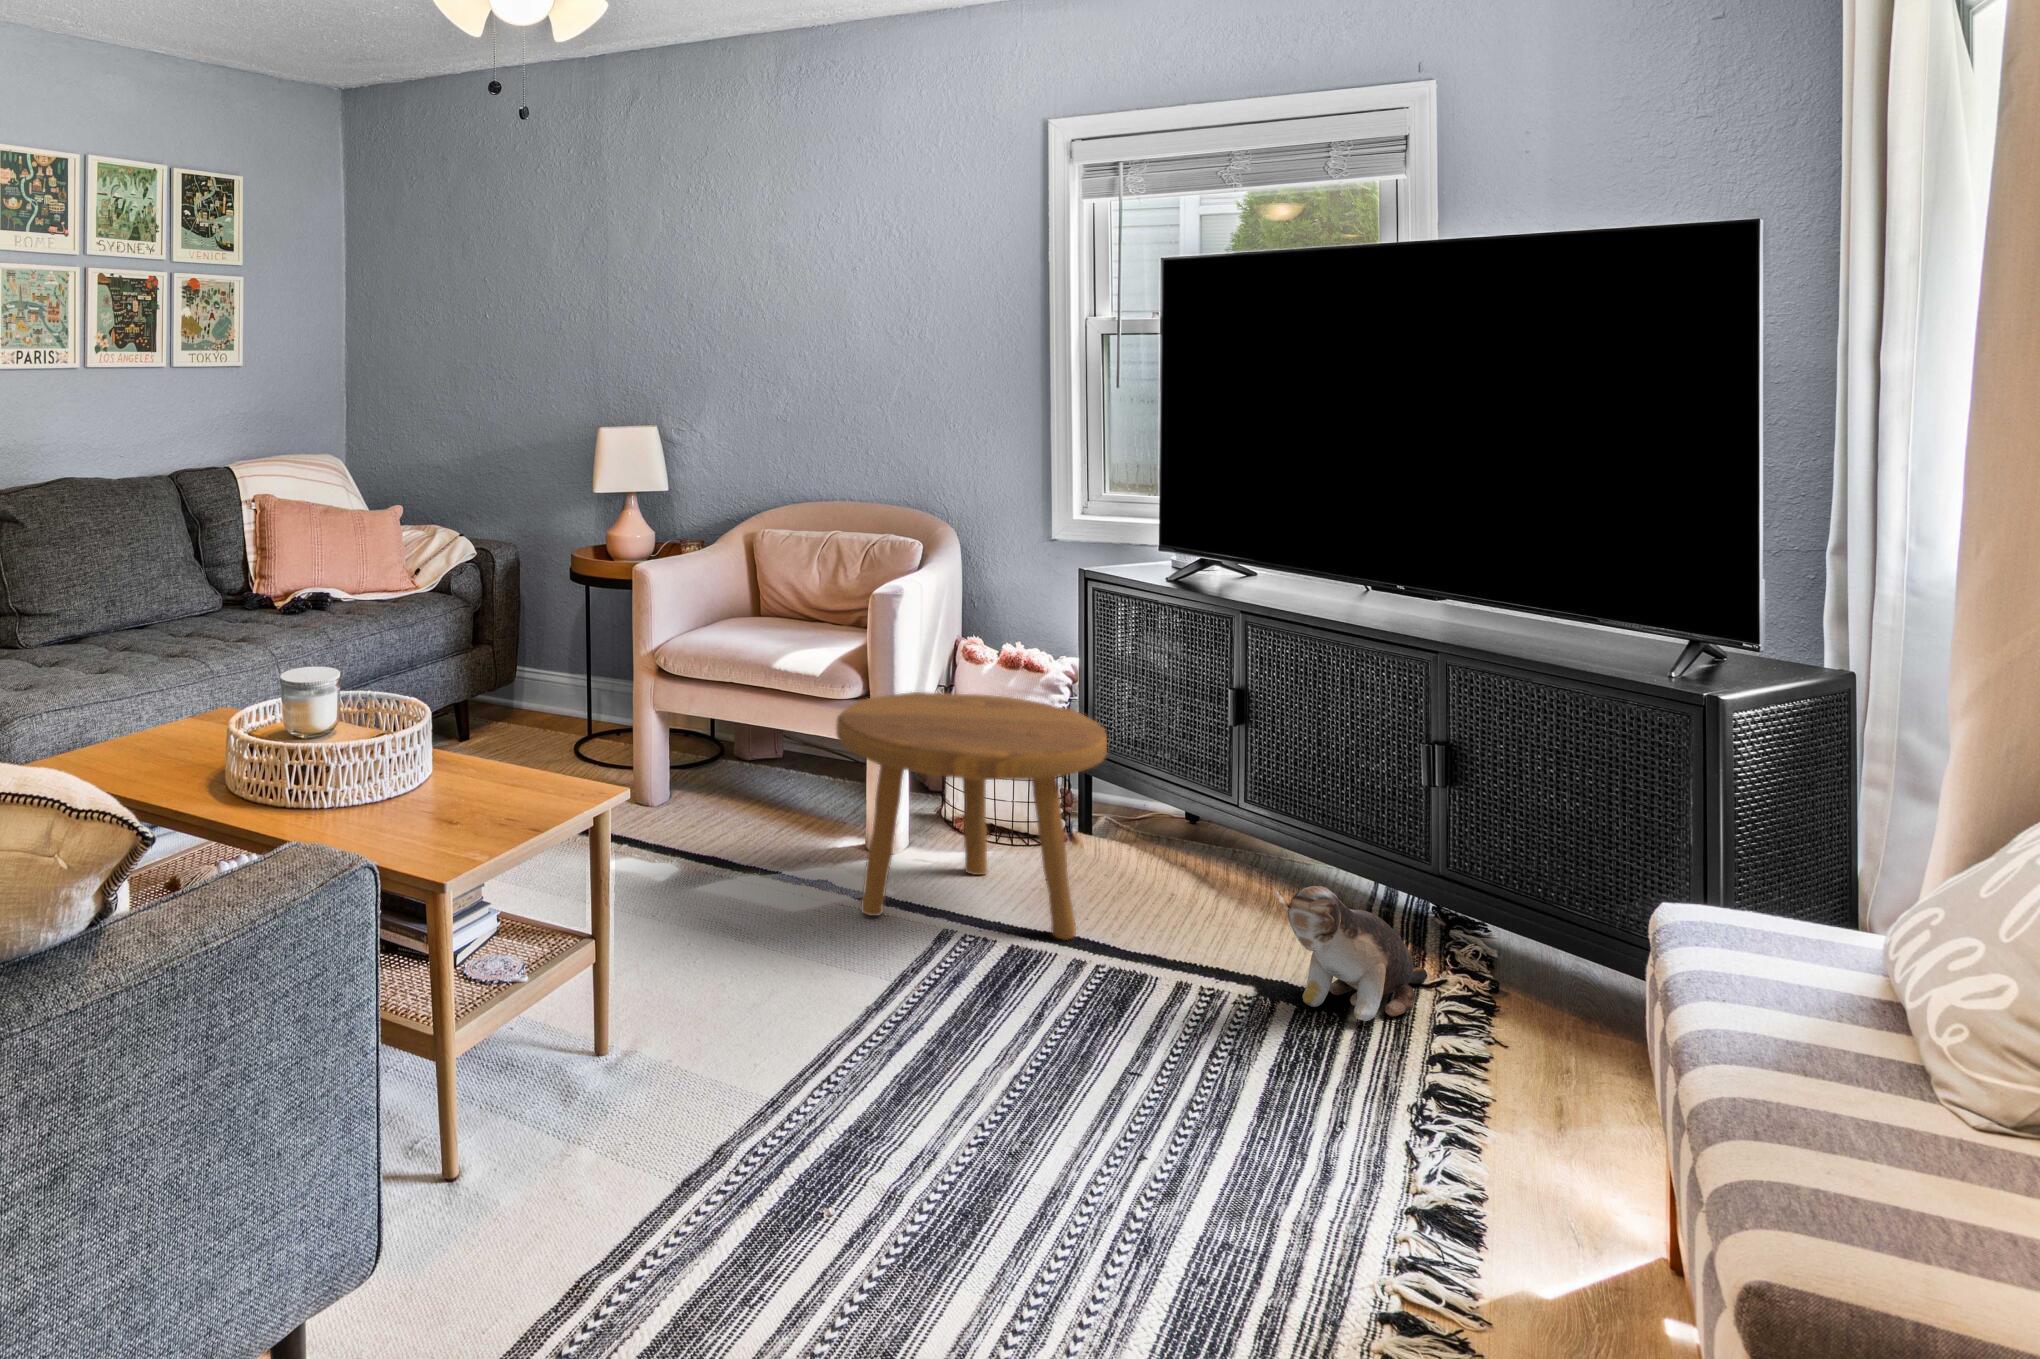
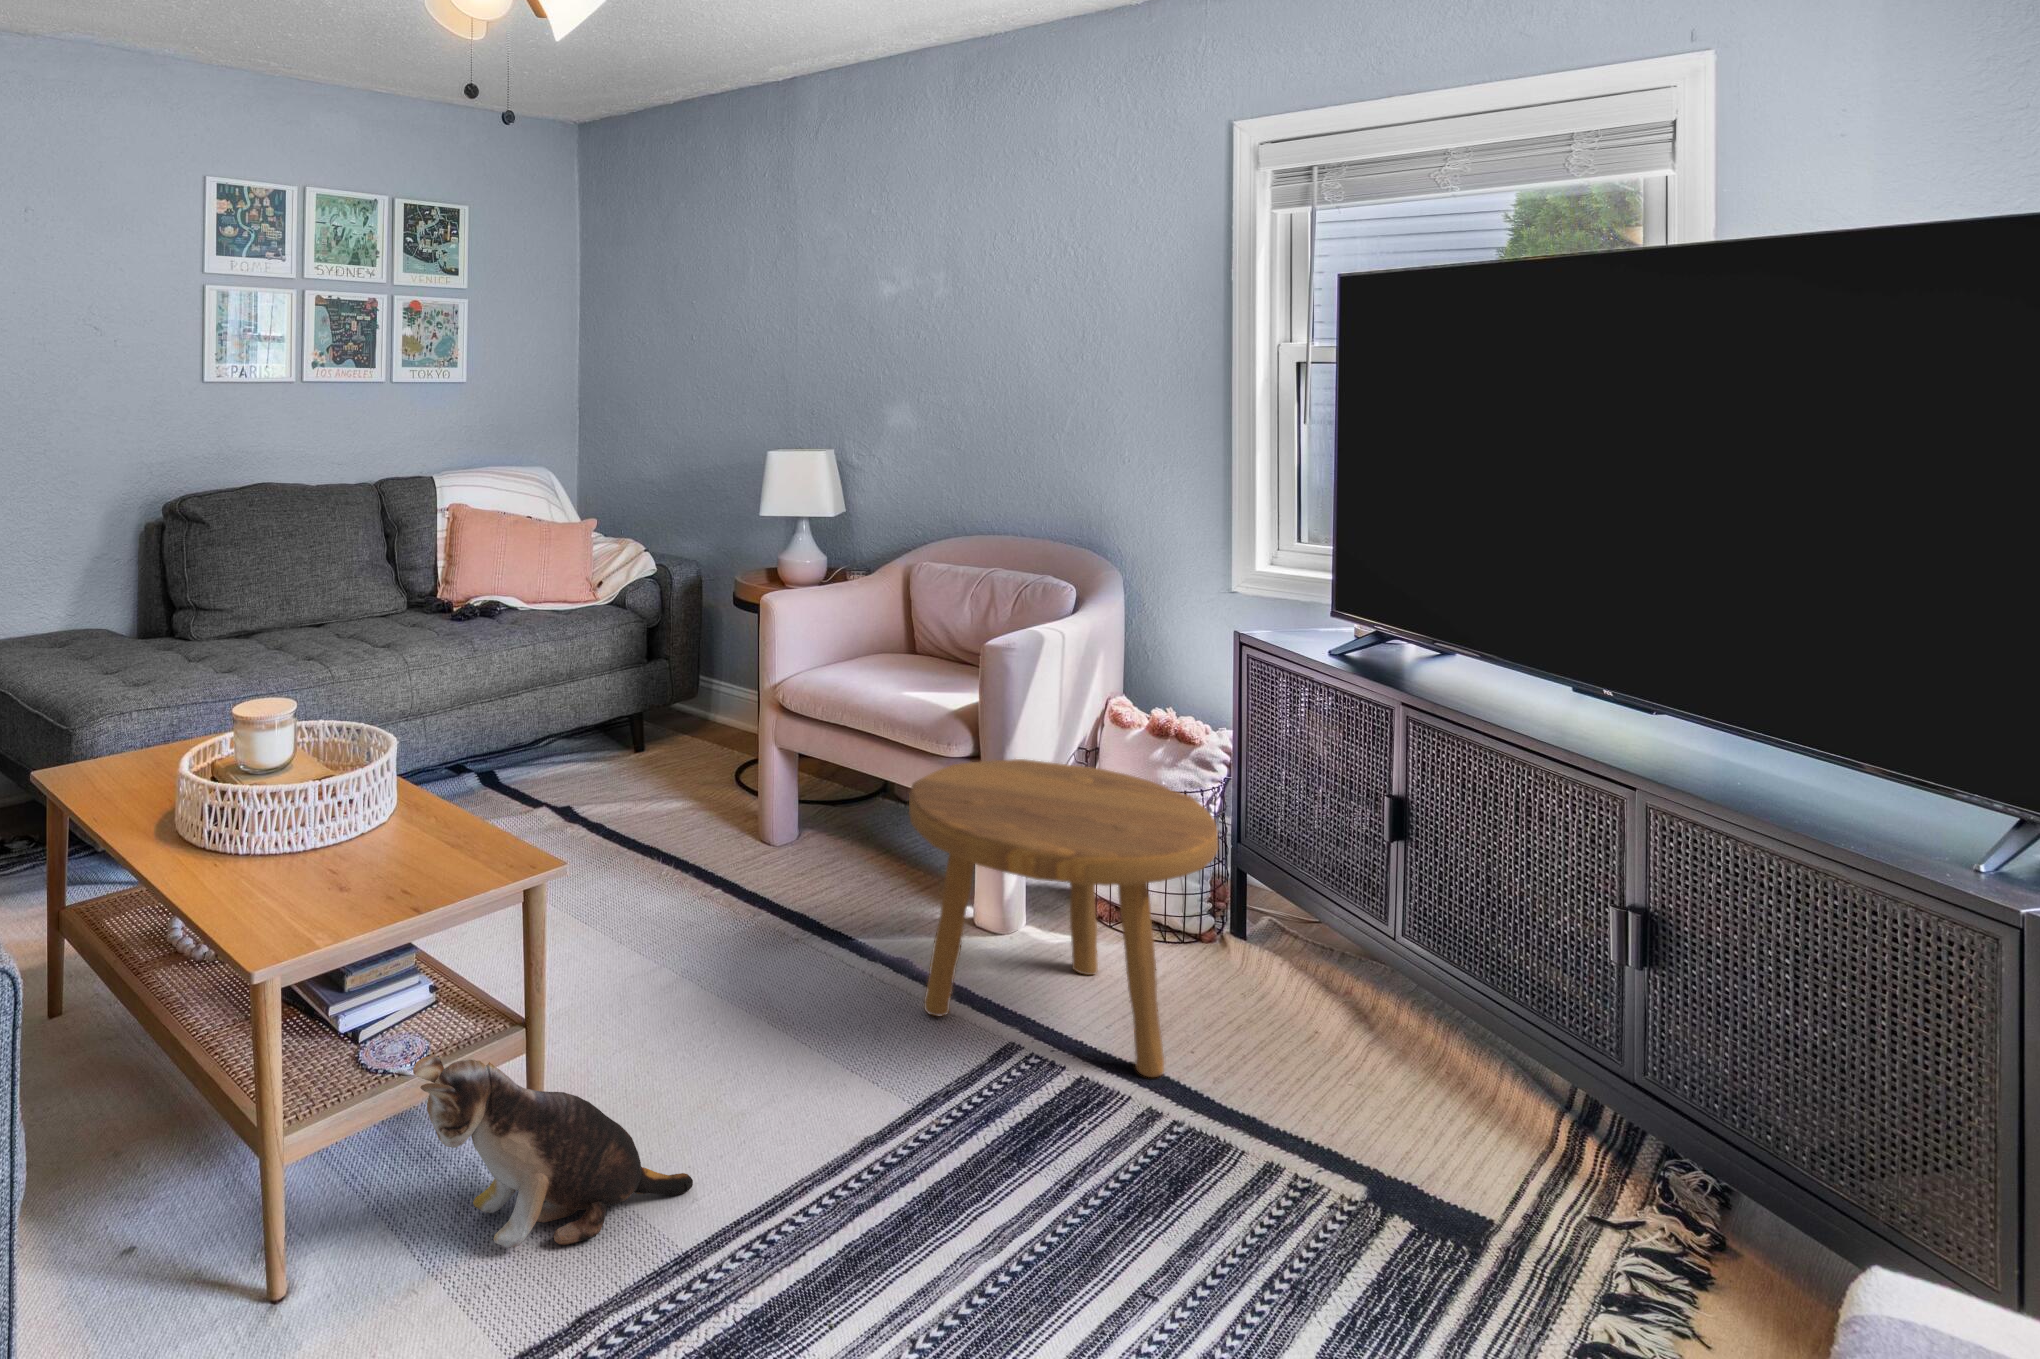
plush toy: present [1274,886,1428,1021] -> present [413,1055,693,1248]

